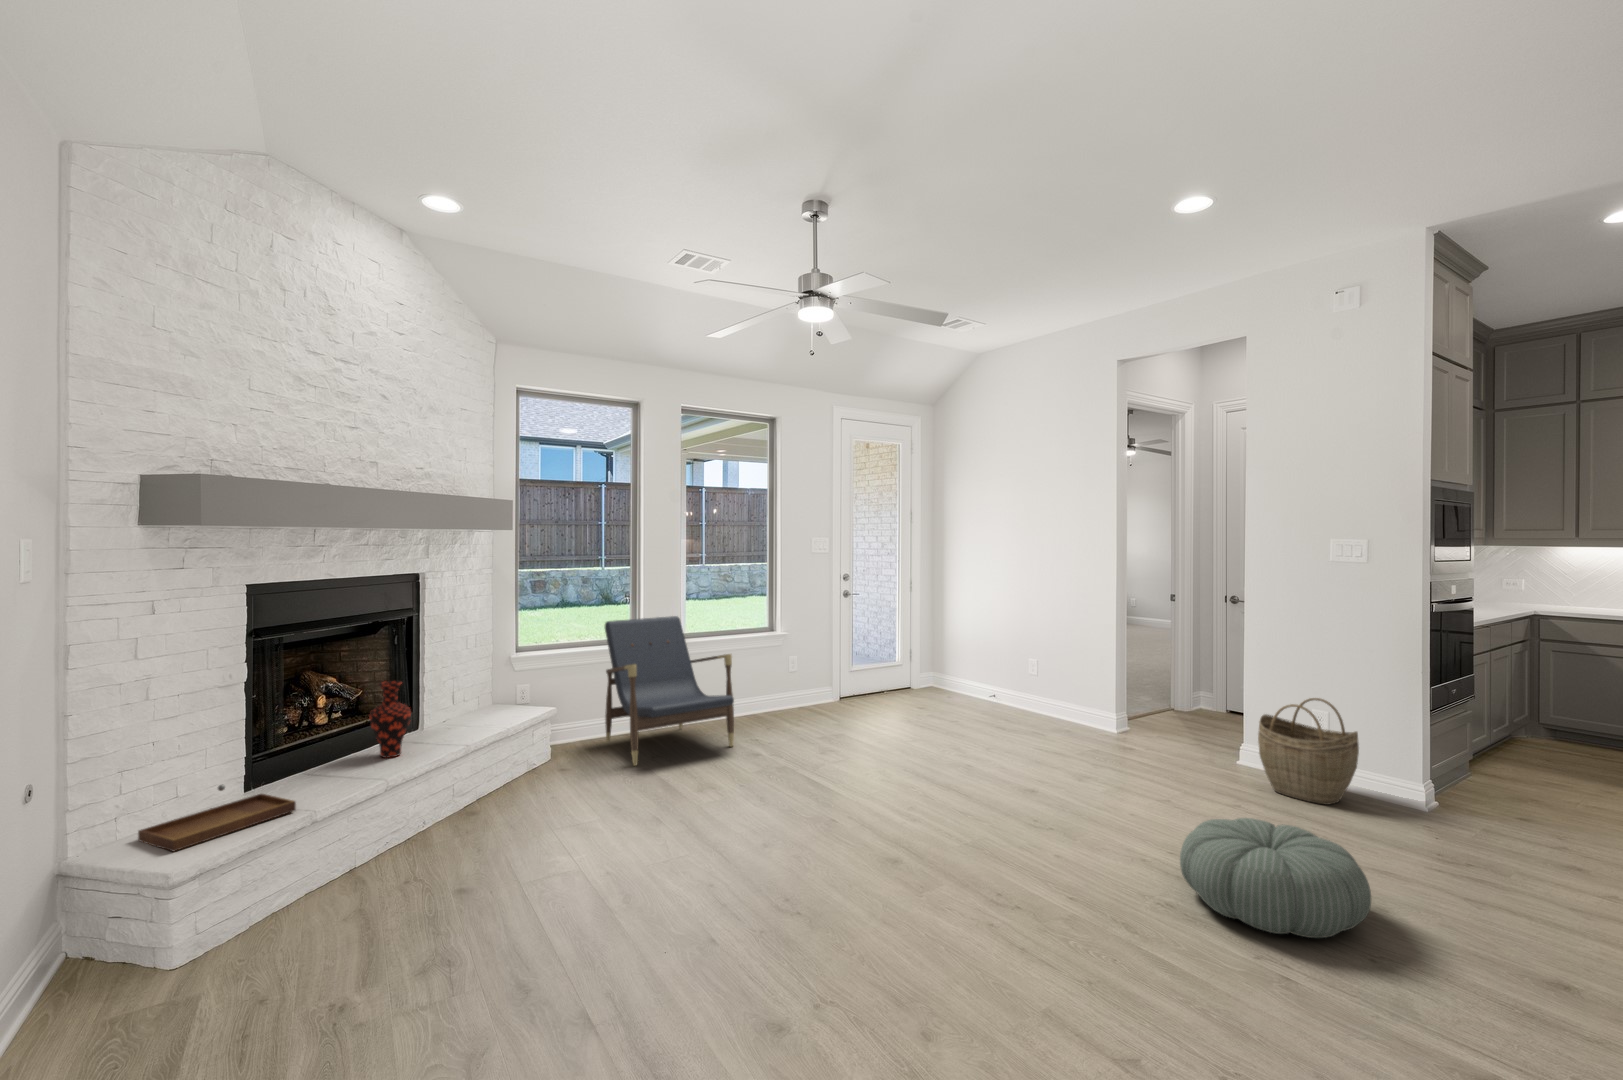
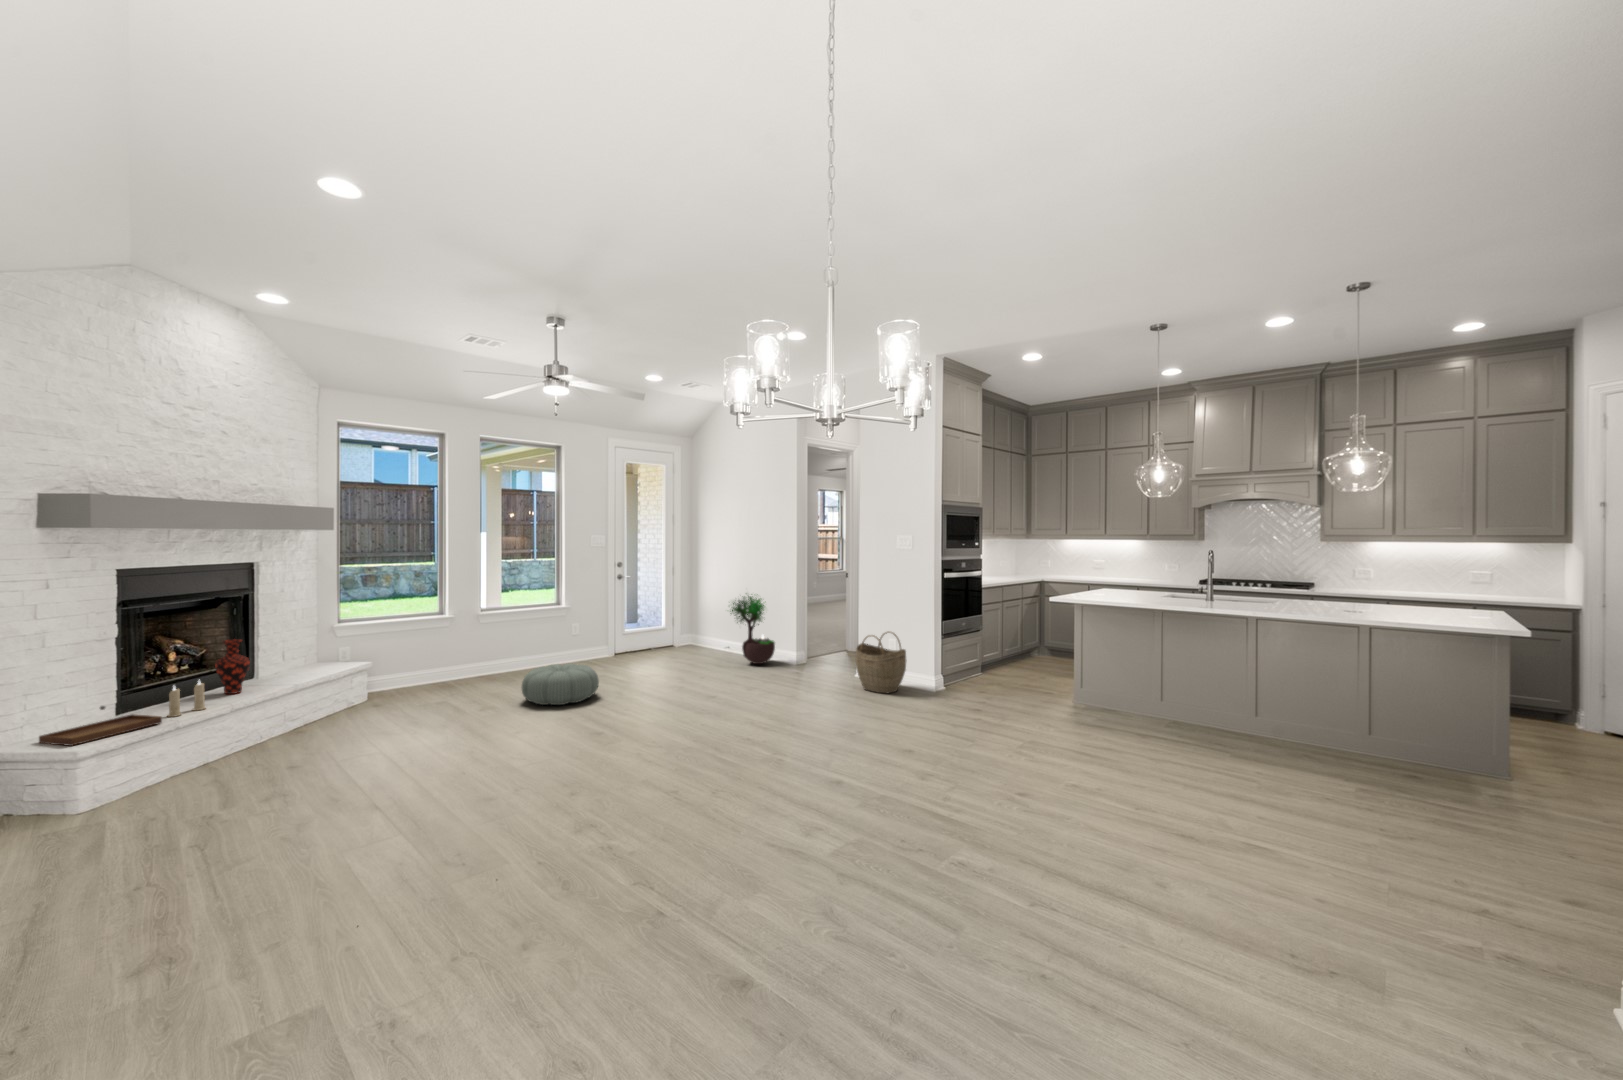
lounge chair: present [605,616,734,766] -> none [414,594,518,701]
potted tree: none [1010,616,1085,728] -> present [732,596,775,664]
candle: none [304,740,355,798] -> present [168,681,205,717]
pouf: present [1180,818,1371,938] -> present [522,663,599,705]

